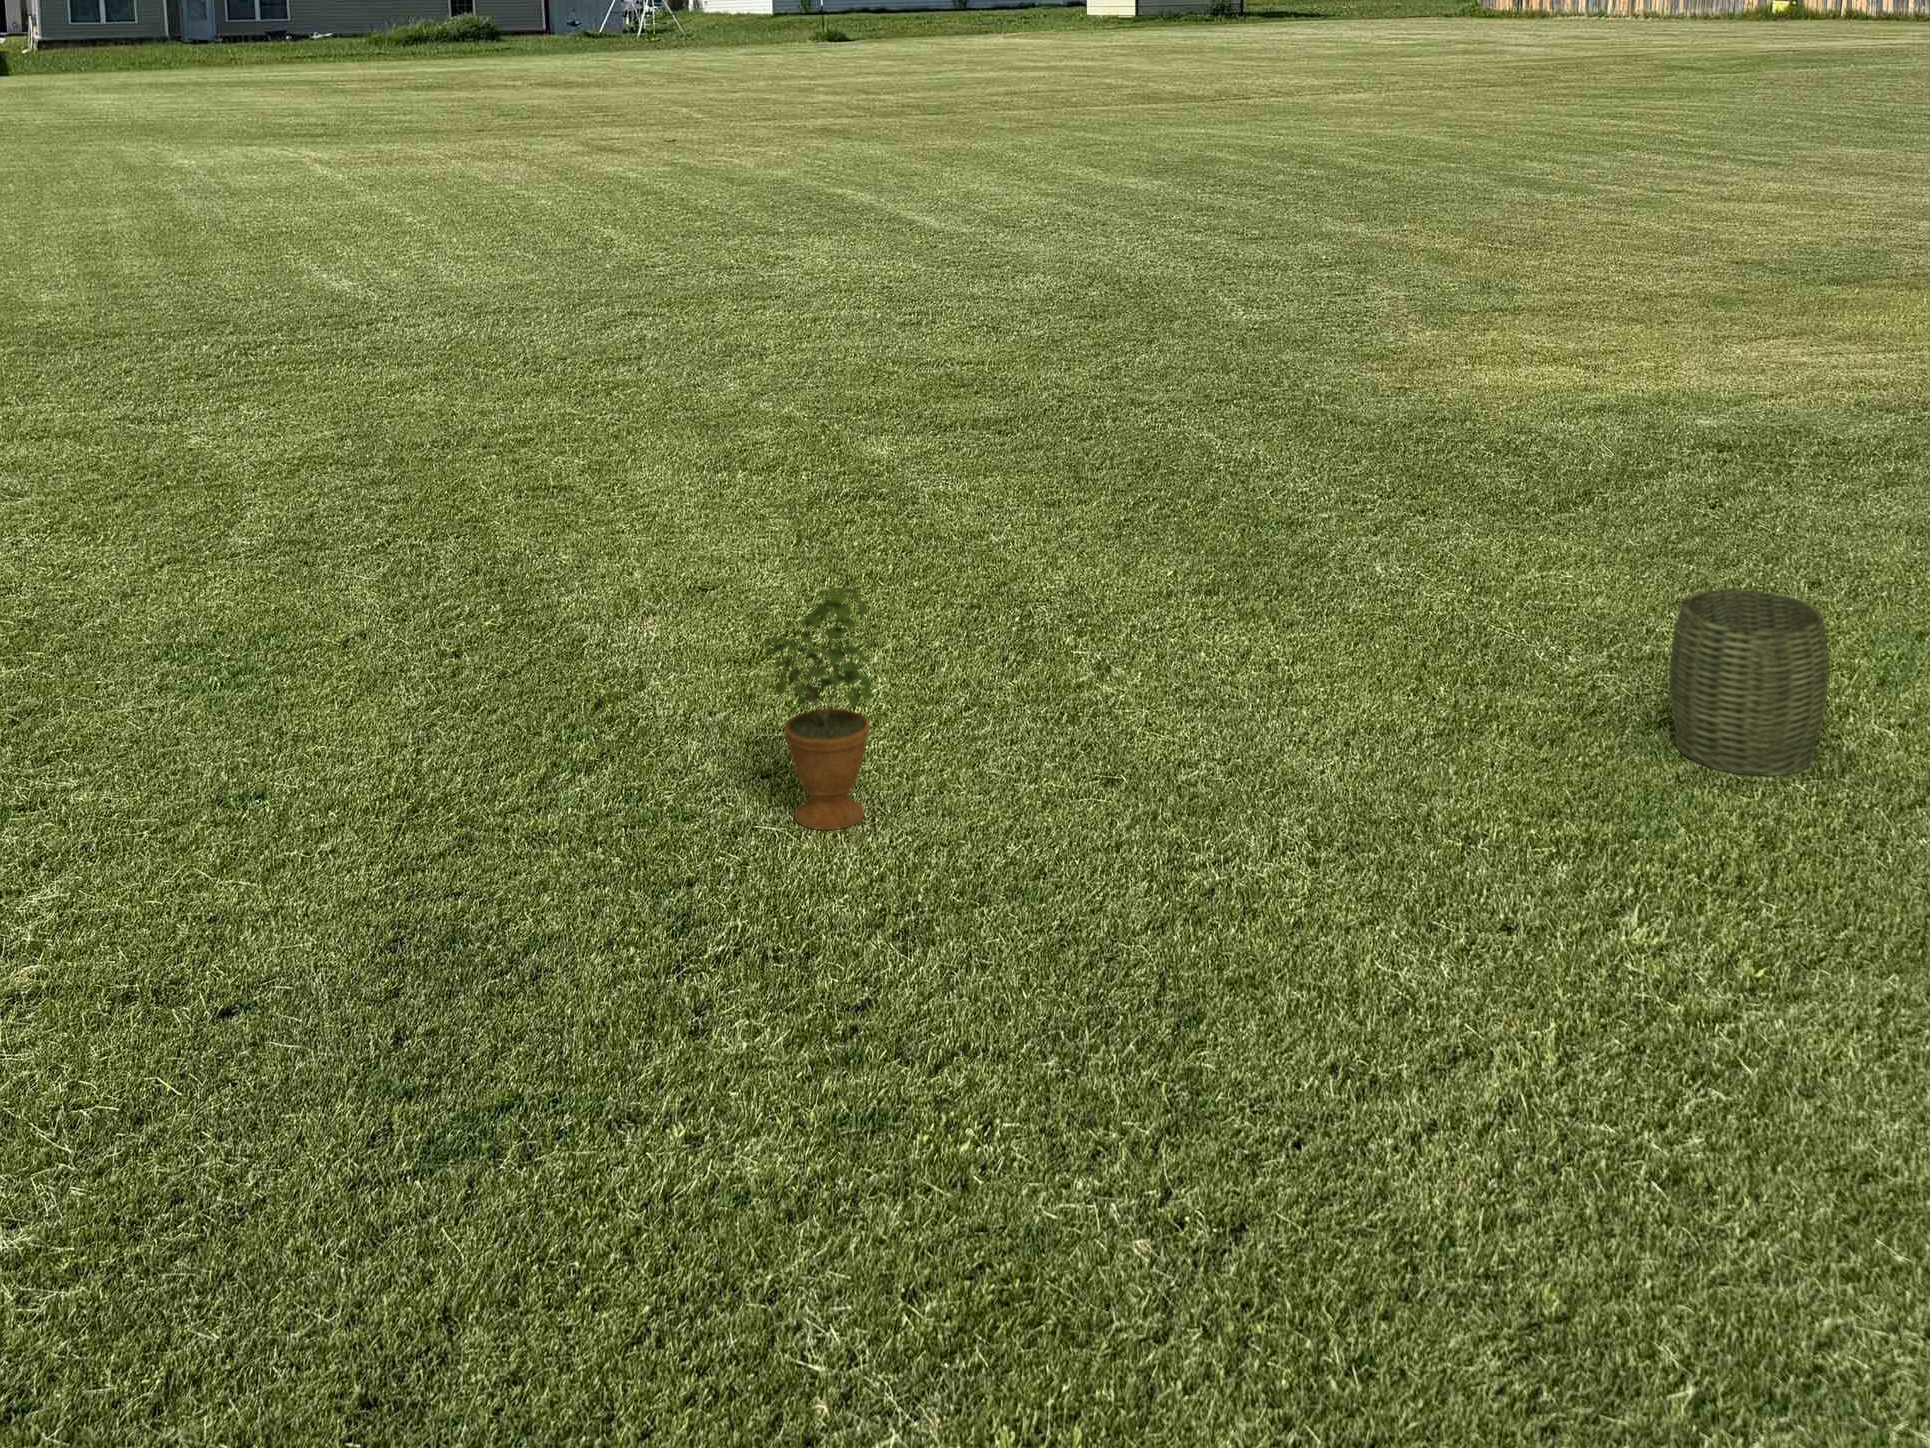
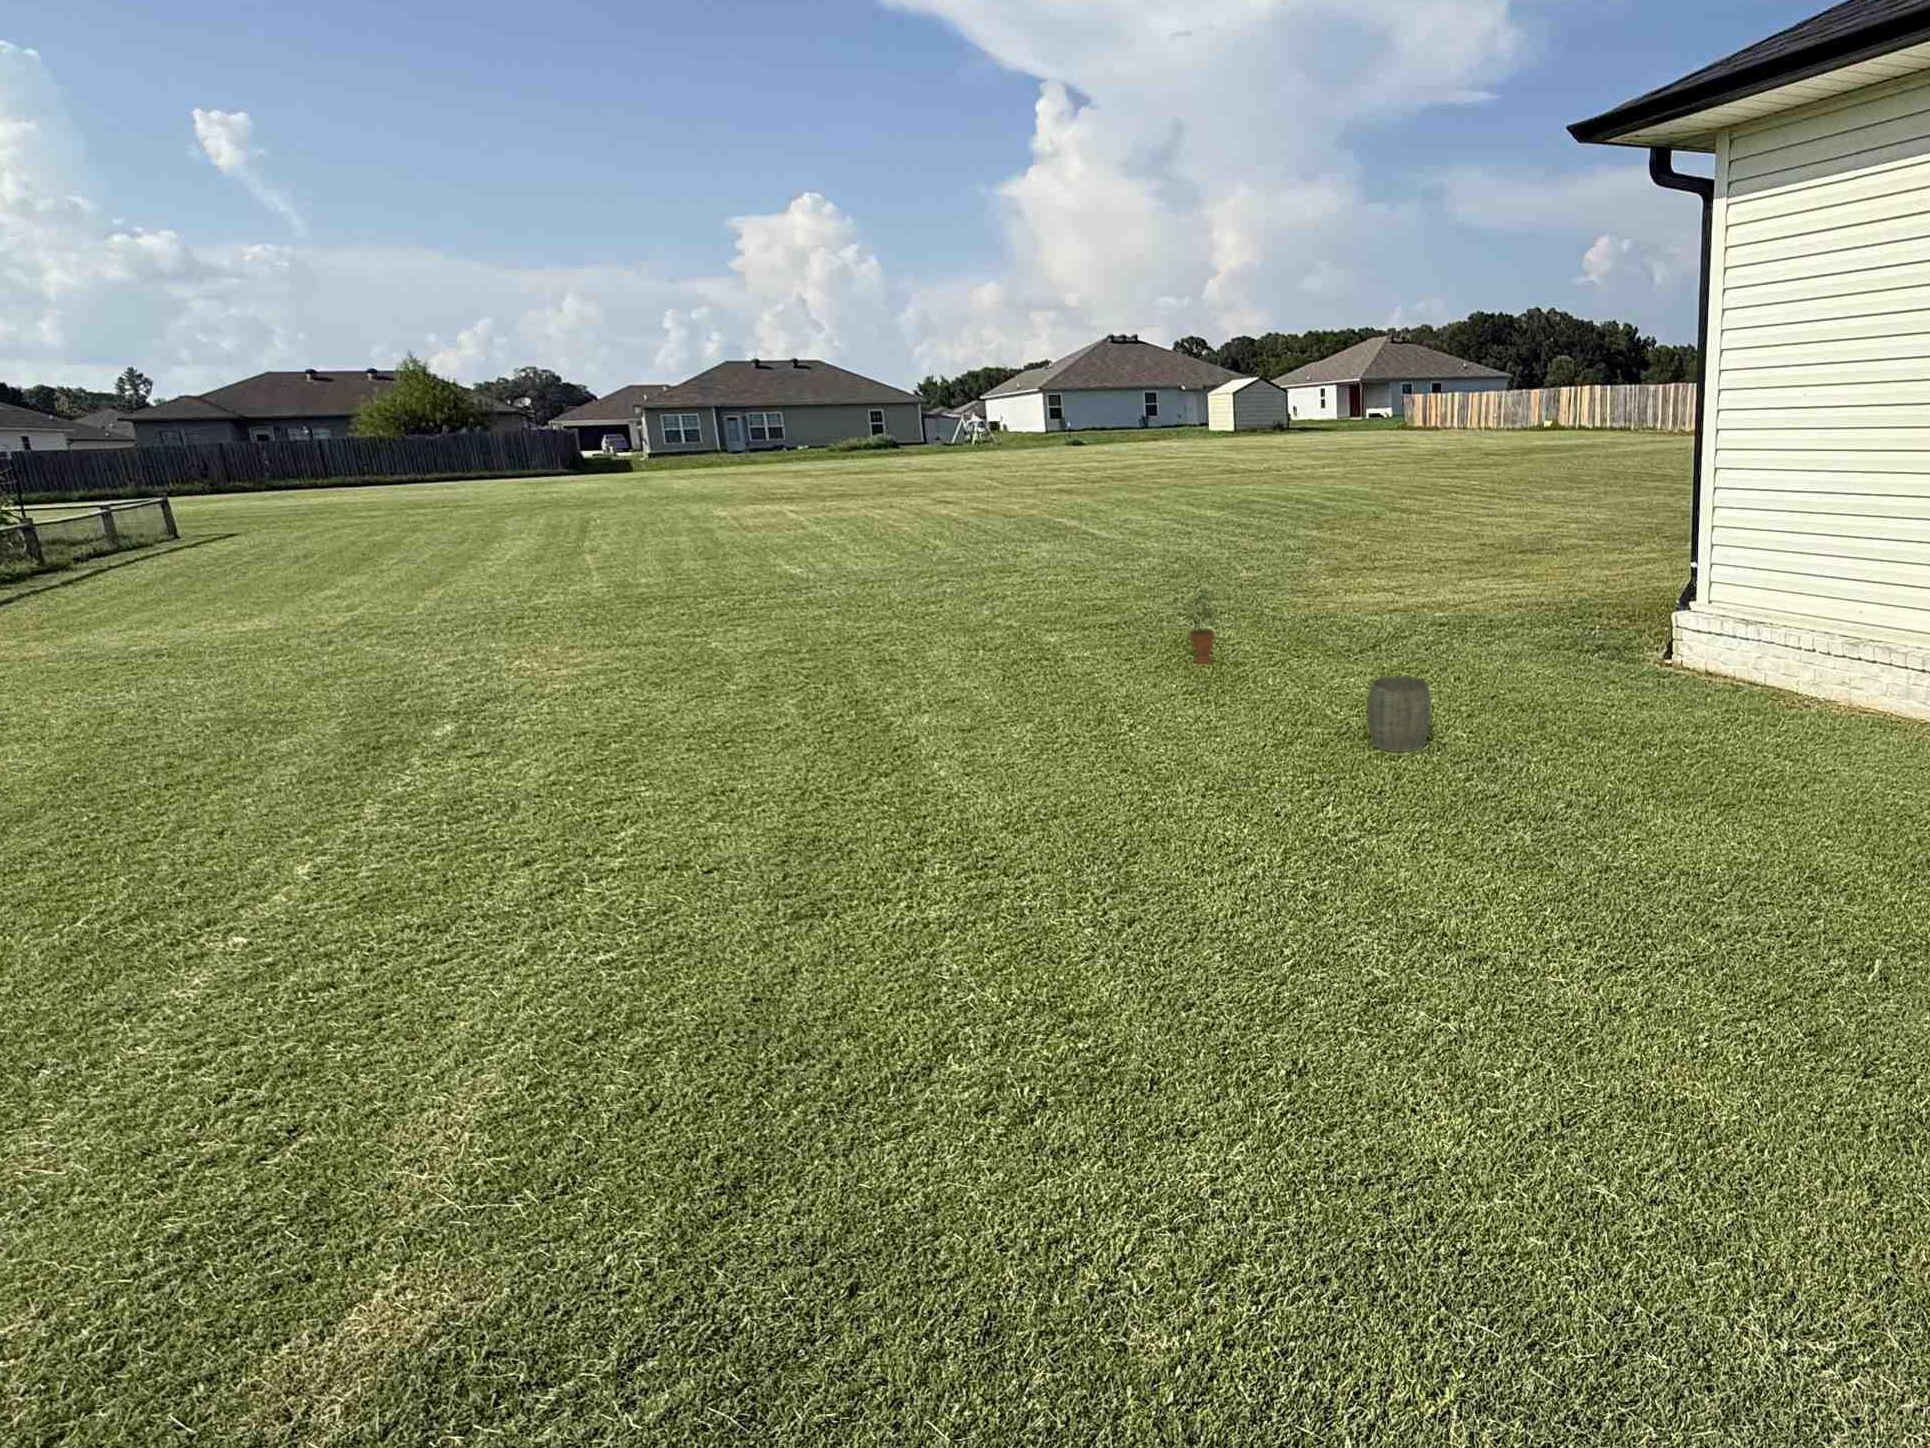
potted plant: present [763,582,872,830] -> present [1187,590,1215,663]

